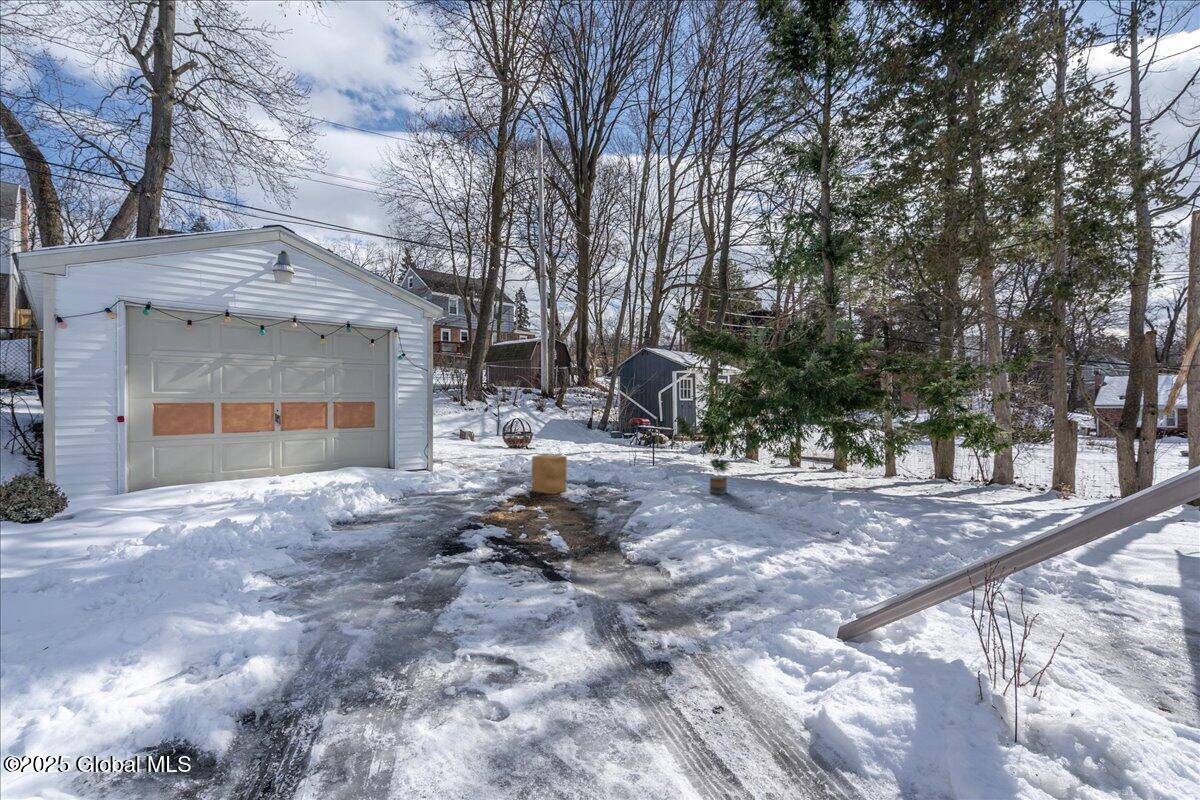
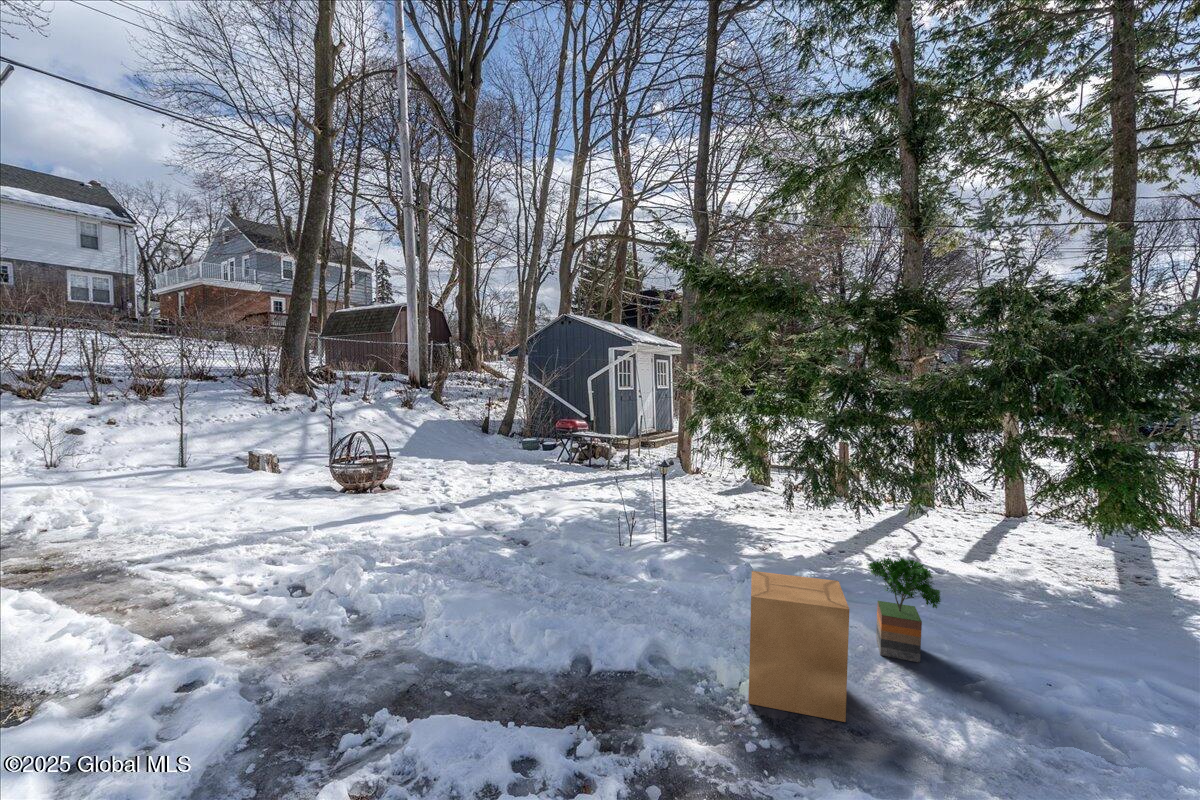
cardboard box: present [532,454,567,494] -> present [749,571,849,722]

